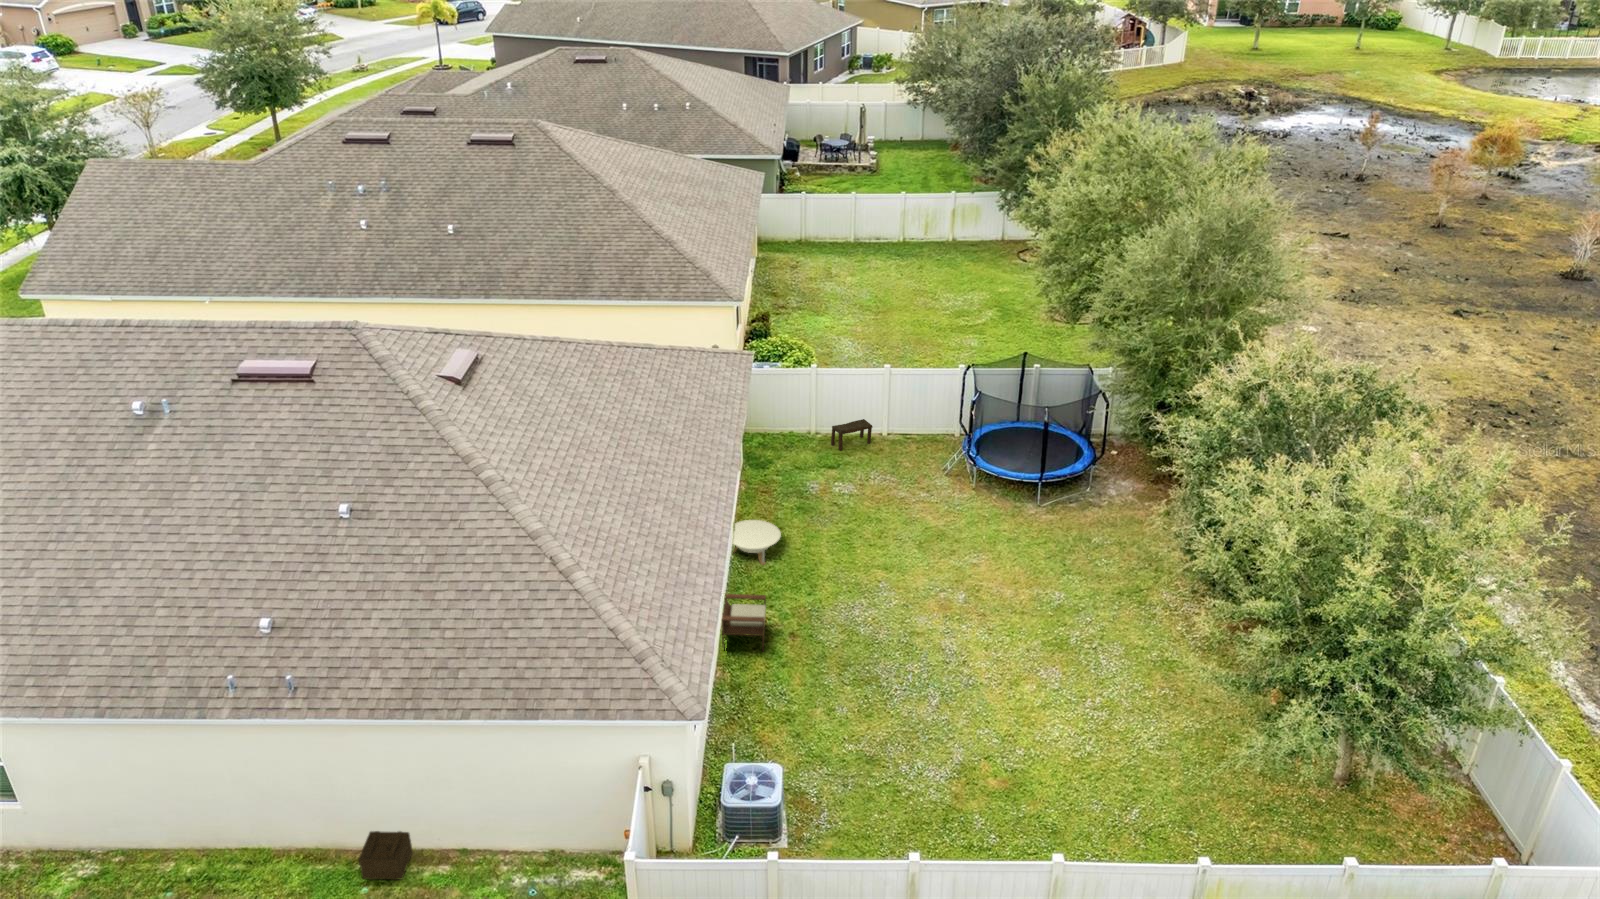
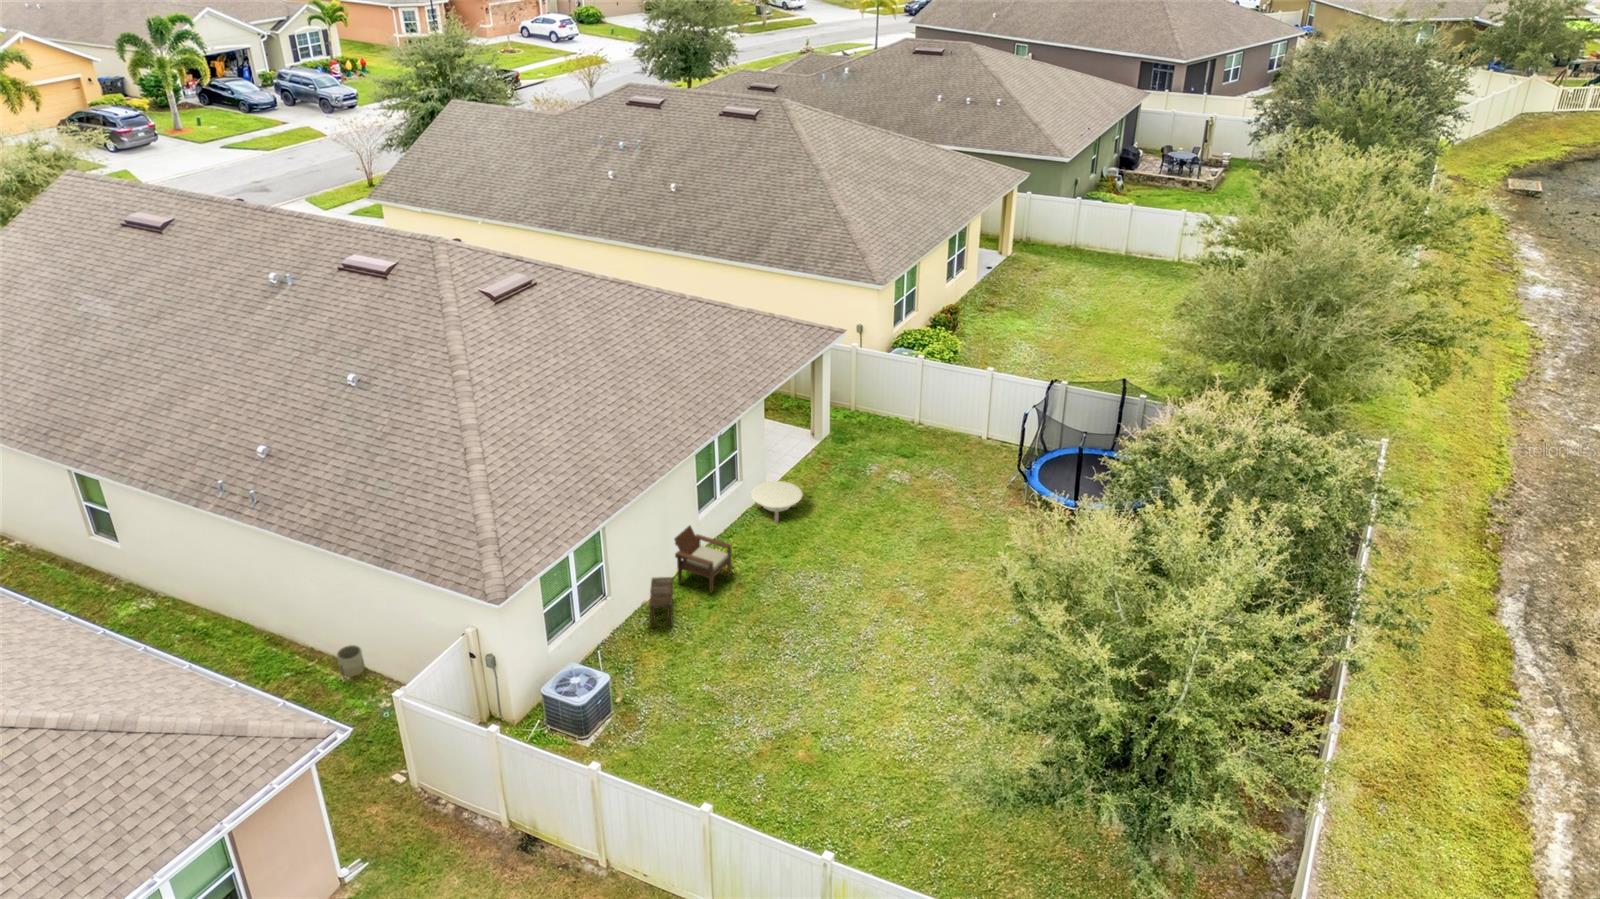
bench: present [831,419,872,451] -> present [649,577,674,628]
planter: none [438,826,472,877] -> present [337,645,365,677]
wooden crate: present [359,831,412,880] -> none [286,631,335,674]

